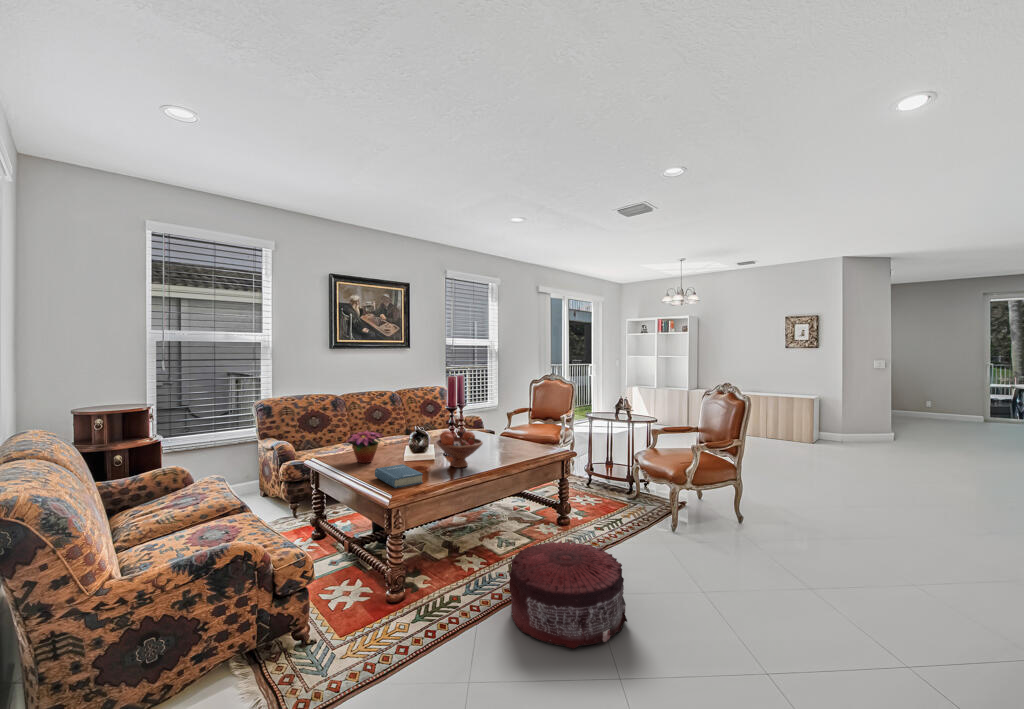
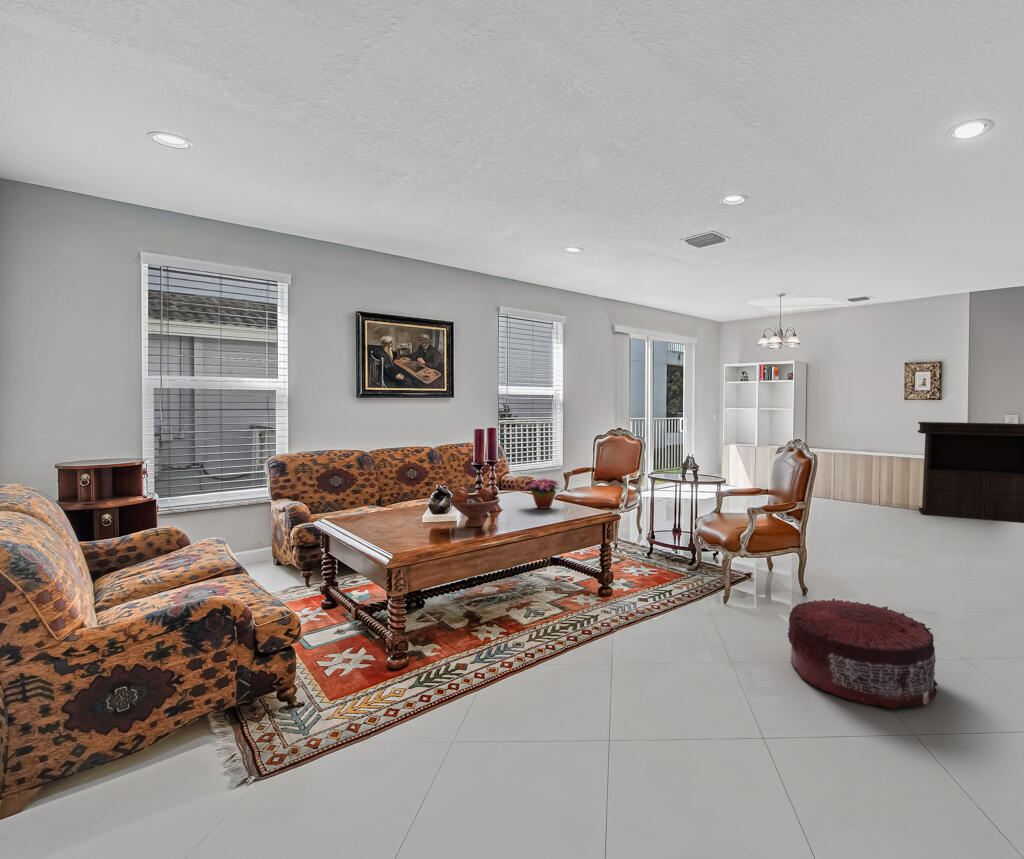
console table: none [800,372,901,456] -> present [918,422,1024,523]
flower arrangement: present [347,431,382,463] -> present [526,478,559,508]
hardback book: present [375,464,423,488] -> none [379,522,427,547]
pouf: present [509,541,627,649] -> present [788,598,938,709]

